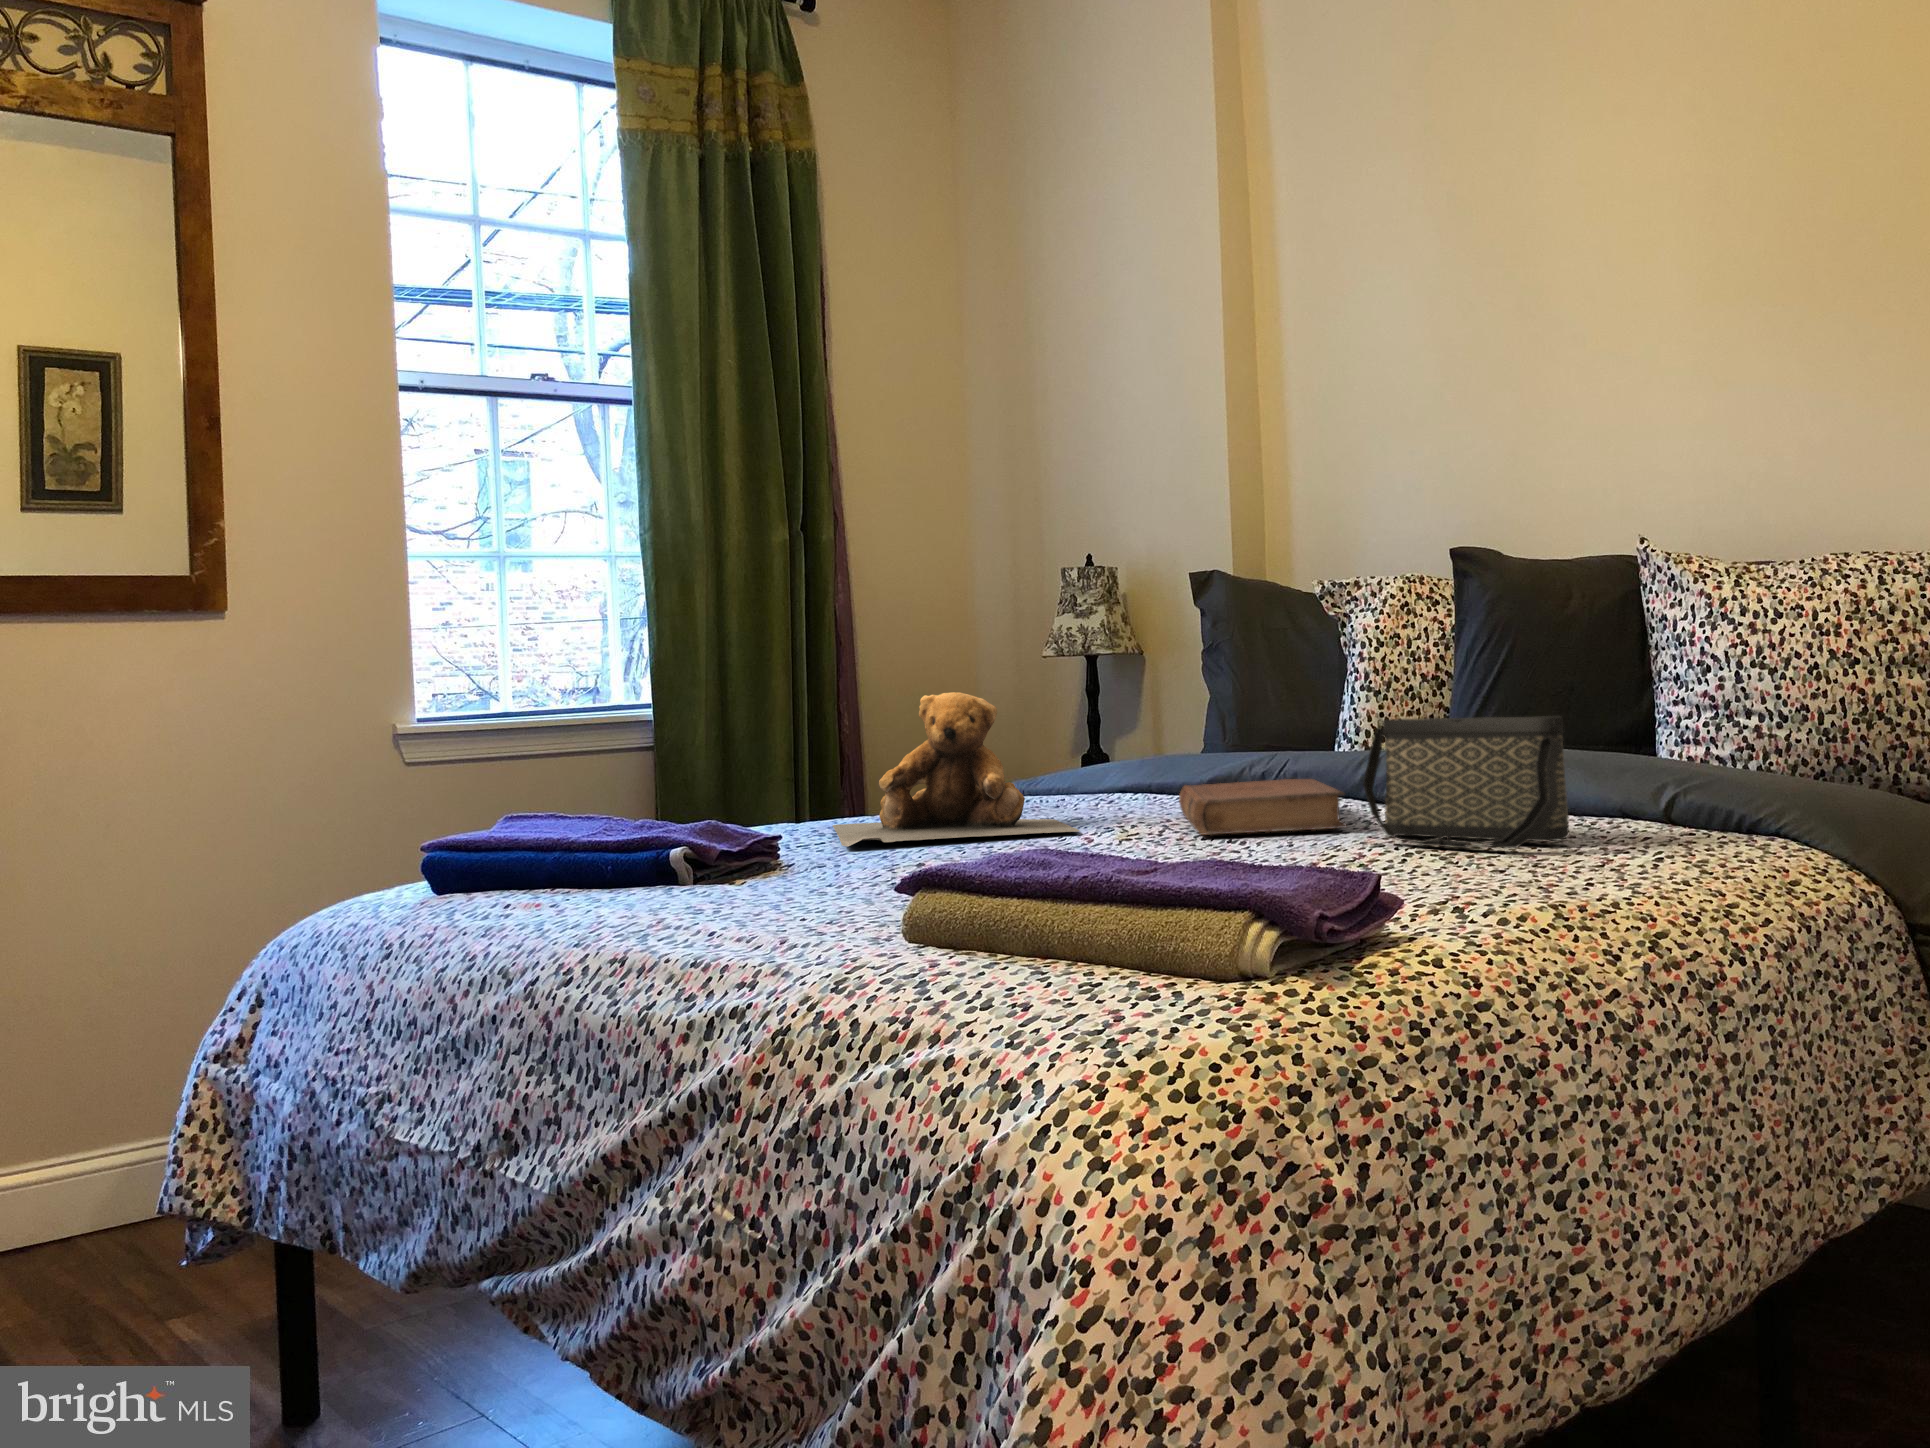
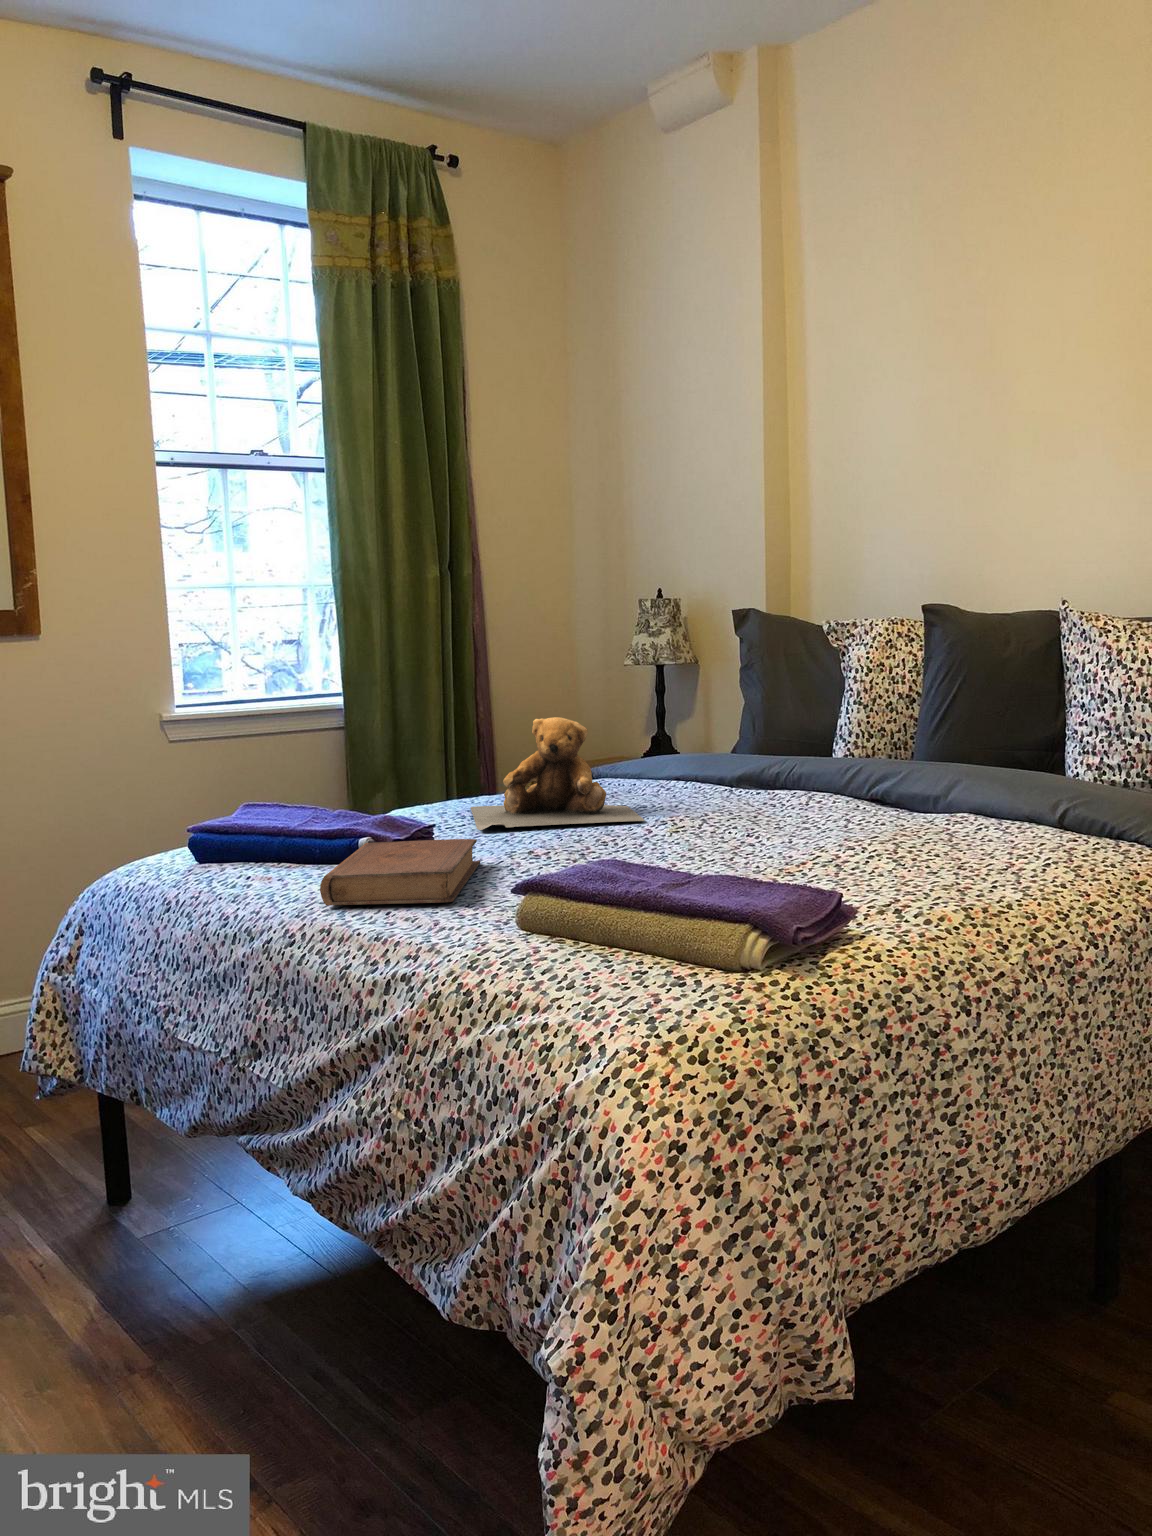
handbag: present [1363,716,1569,849] -> none [844,751,988,851]
book: present [1179,779,1347,835] -> present [320,839,480,905]

